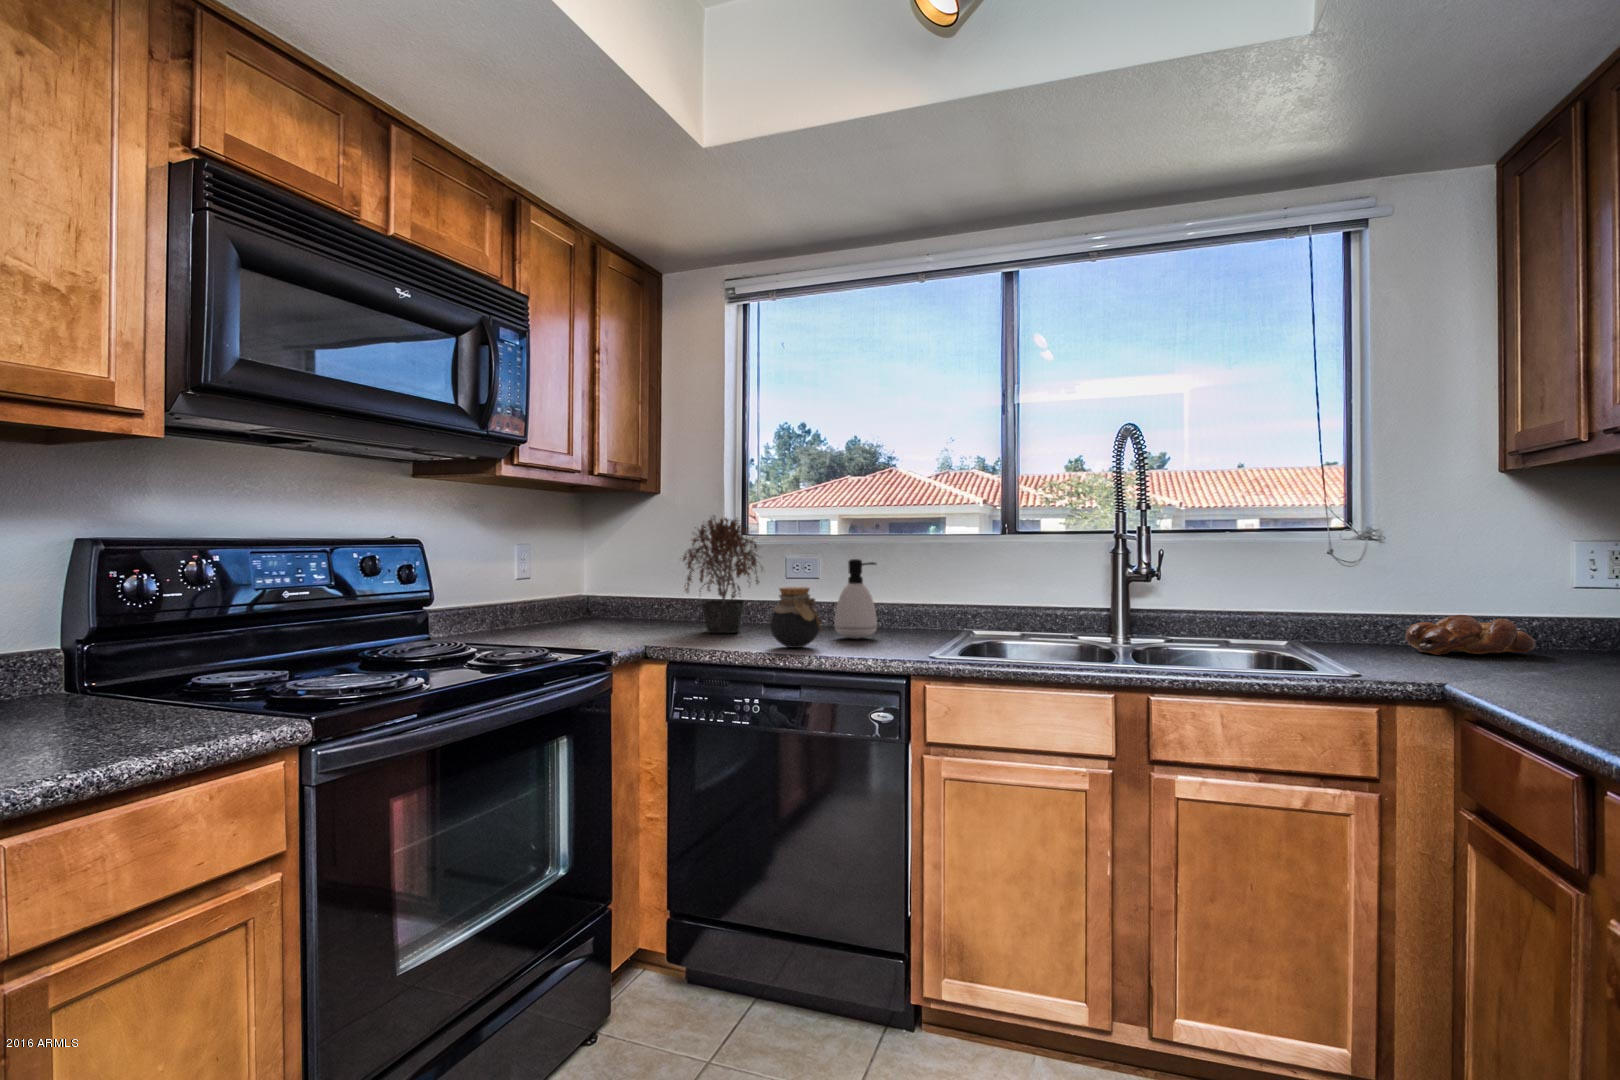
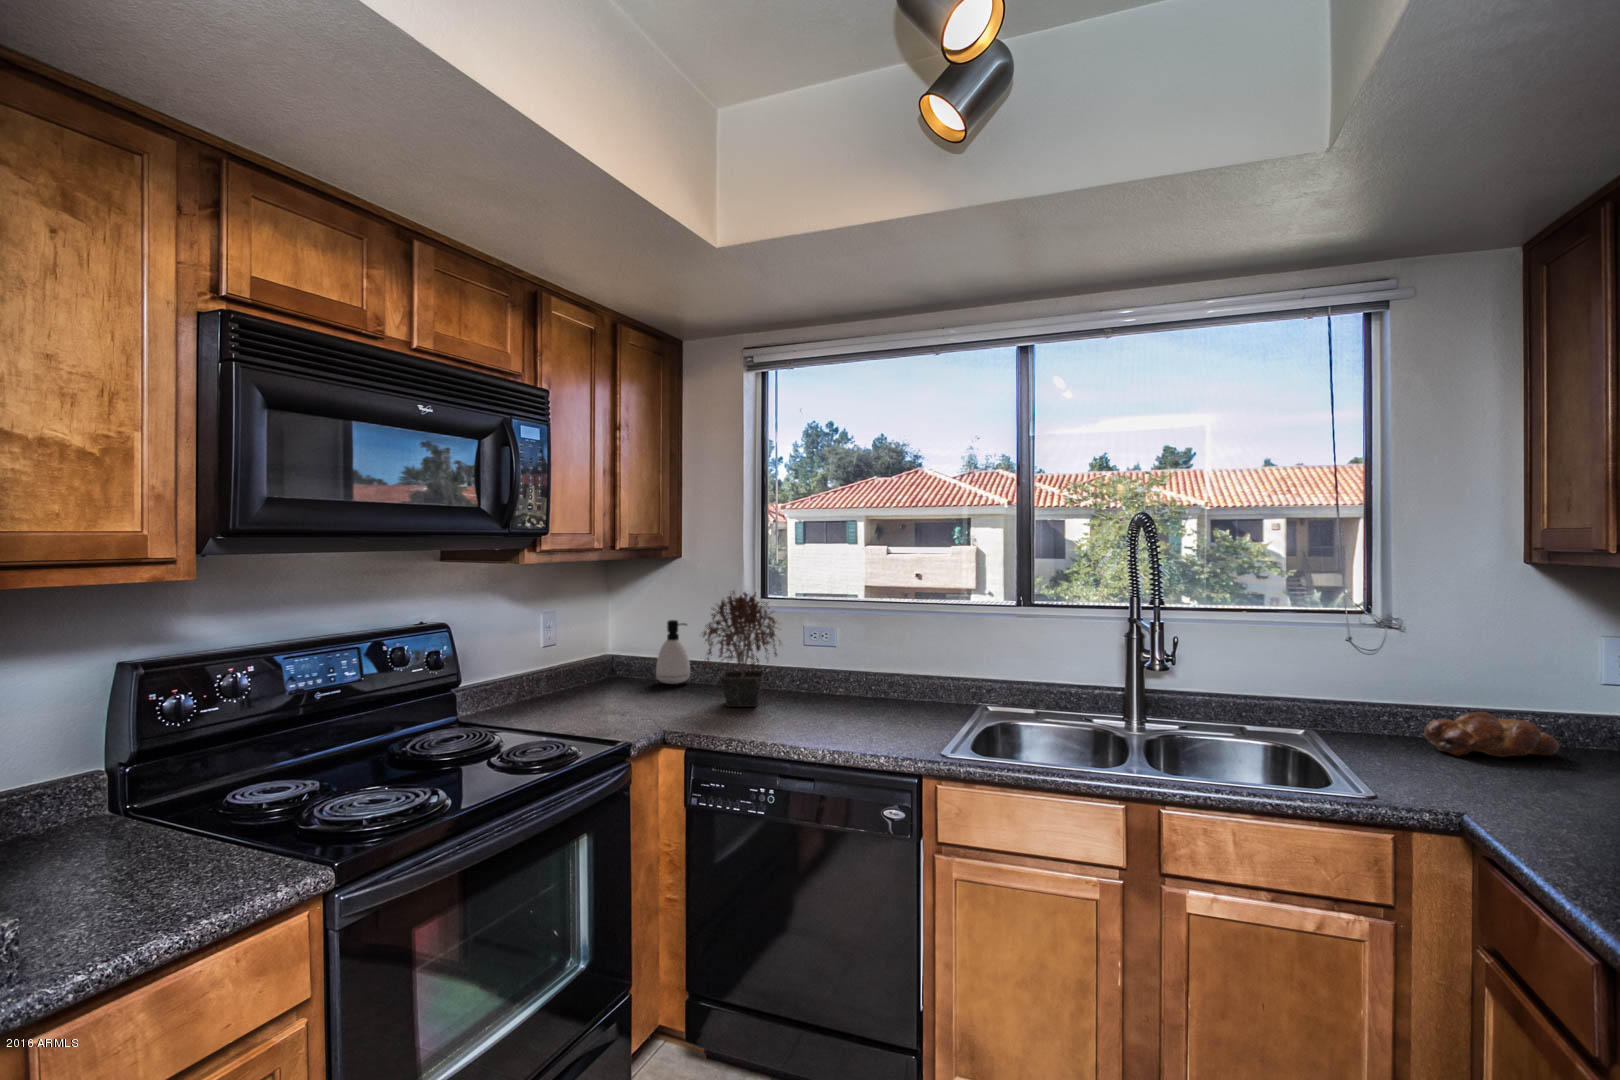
soap dispenser: present [835,559,877,639] -> present [656,620,690,684]
jar: present [770,587,822,648] -> none [786,674,837,736]

